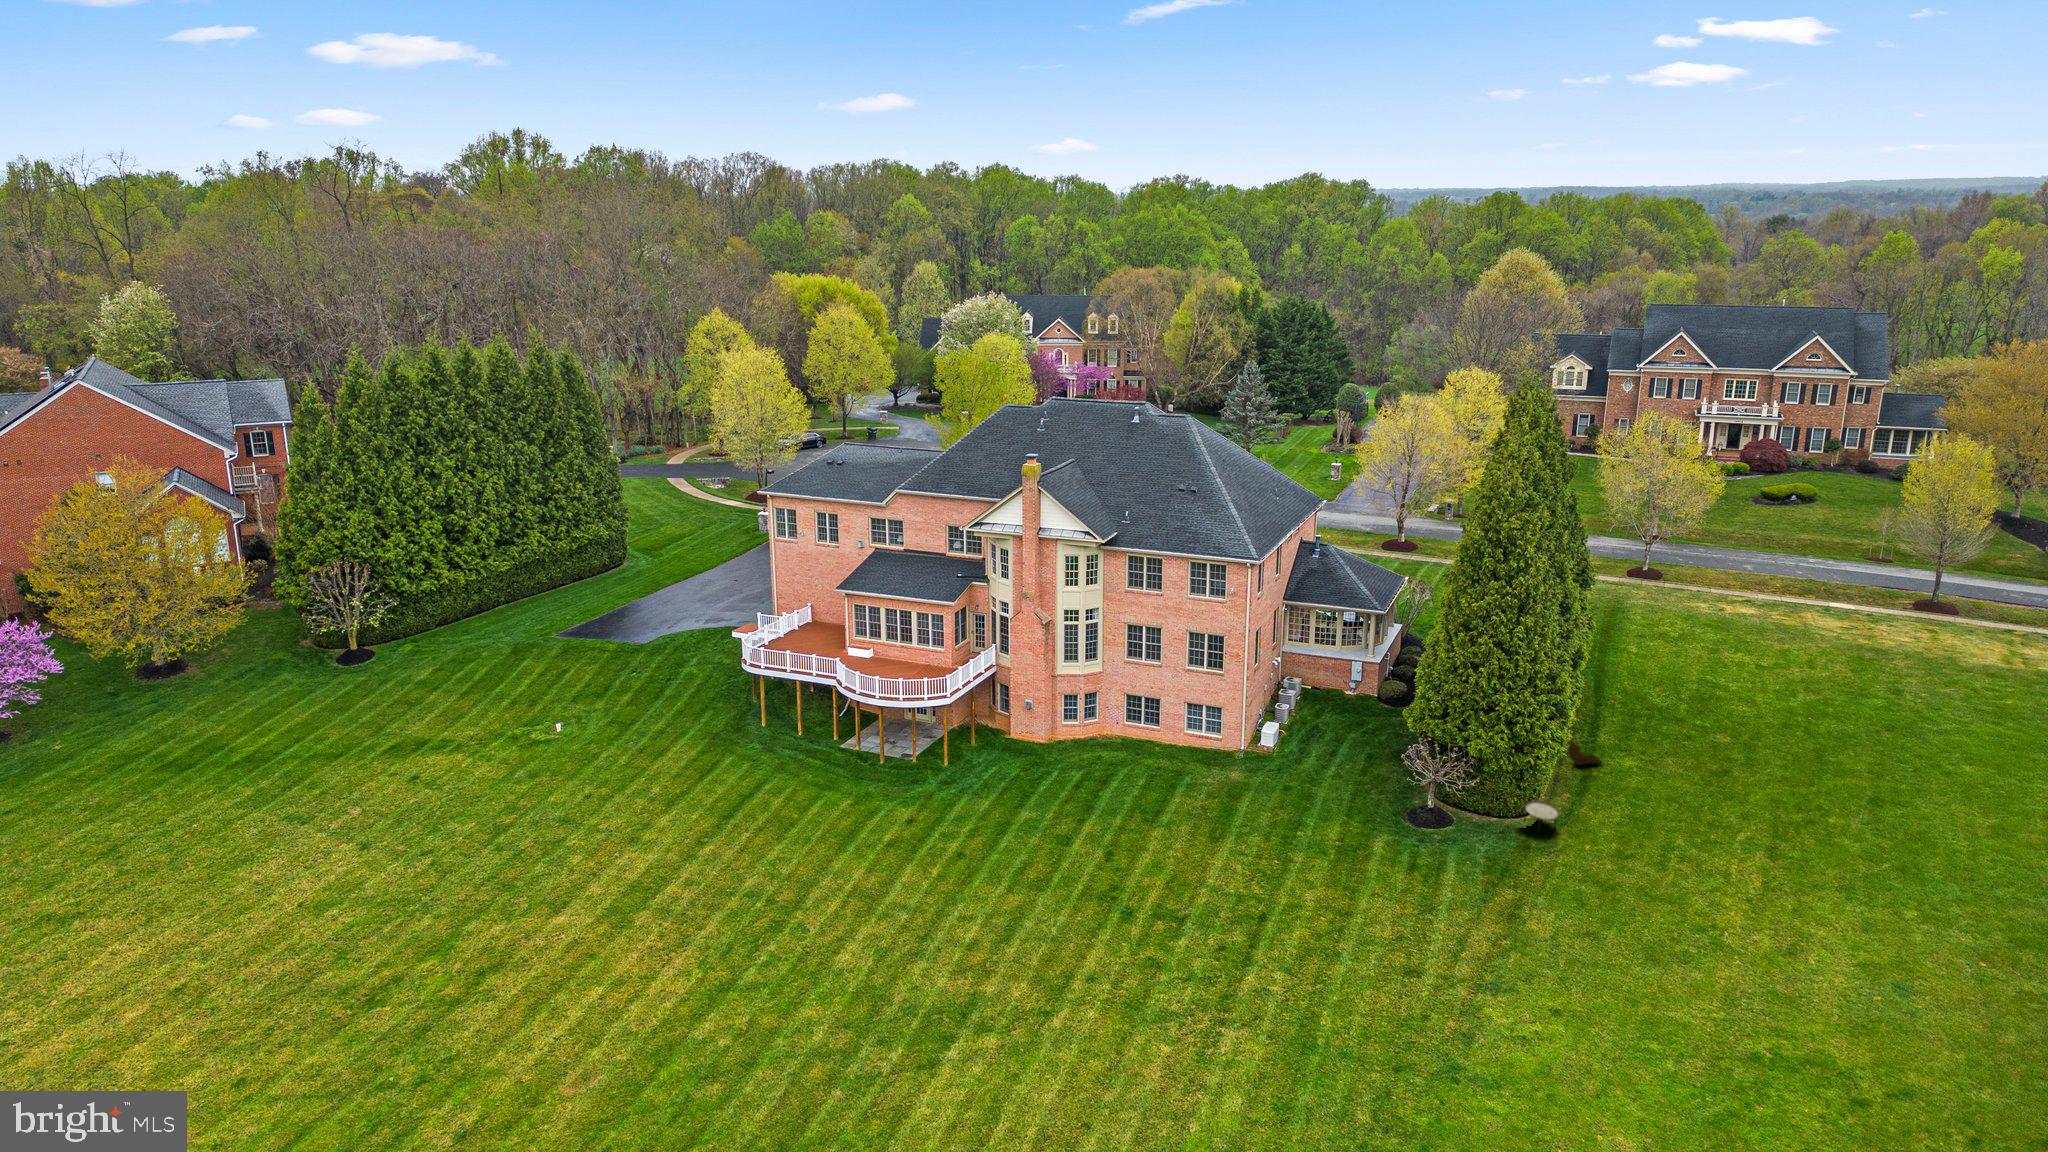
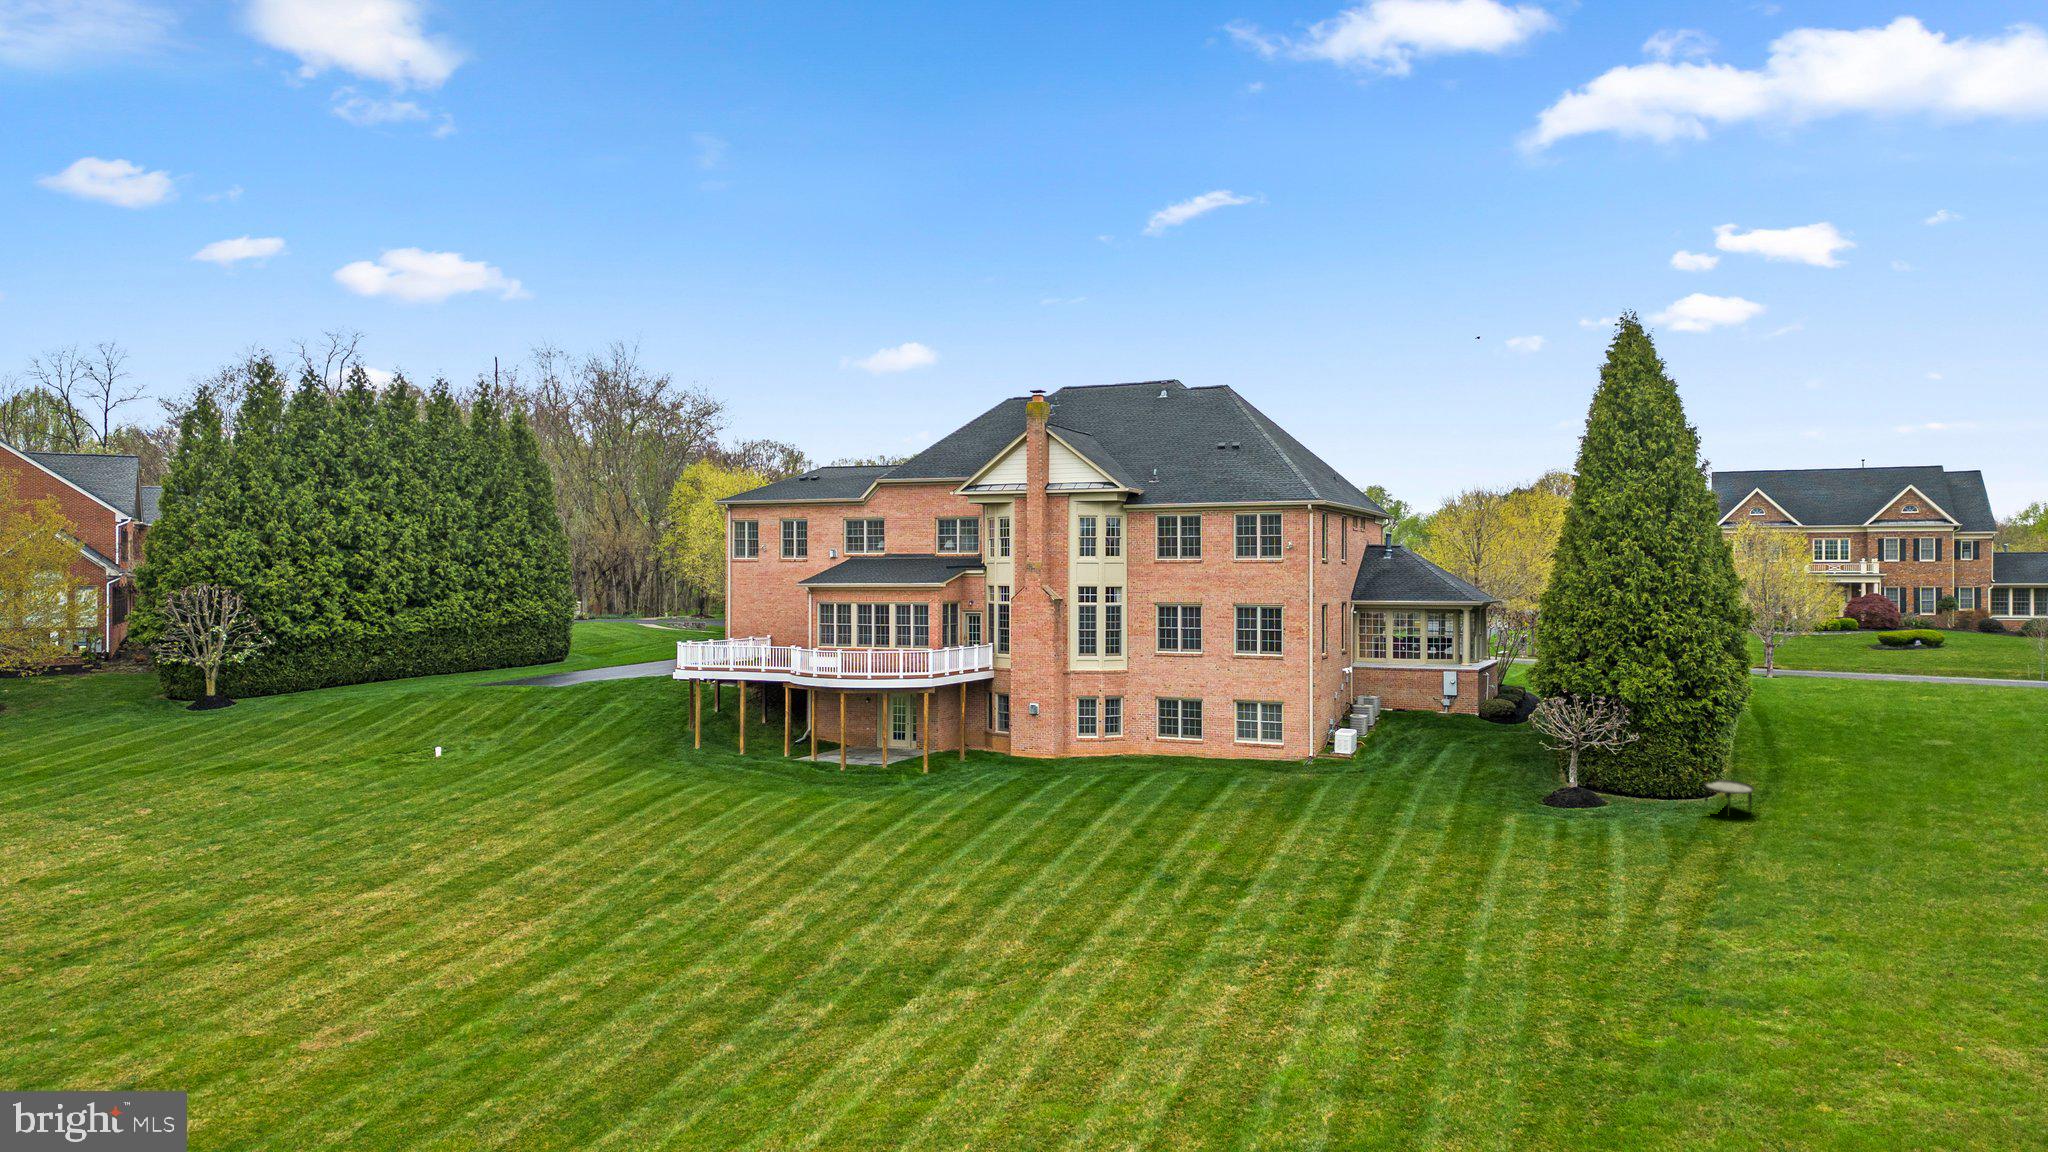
lounge chair: present [1568,739,1601,766] -> none [1743,729,1793,771]

